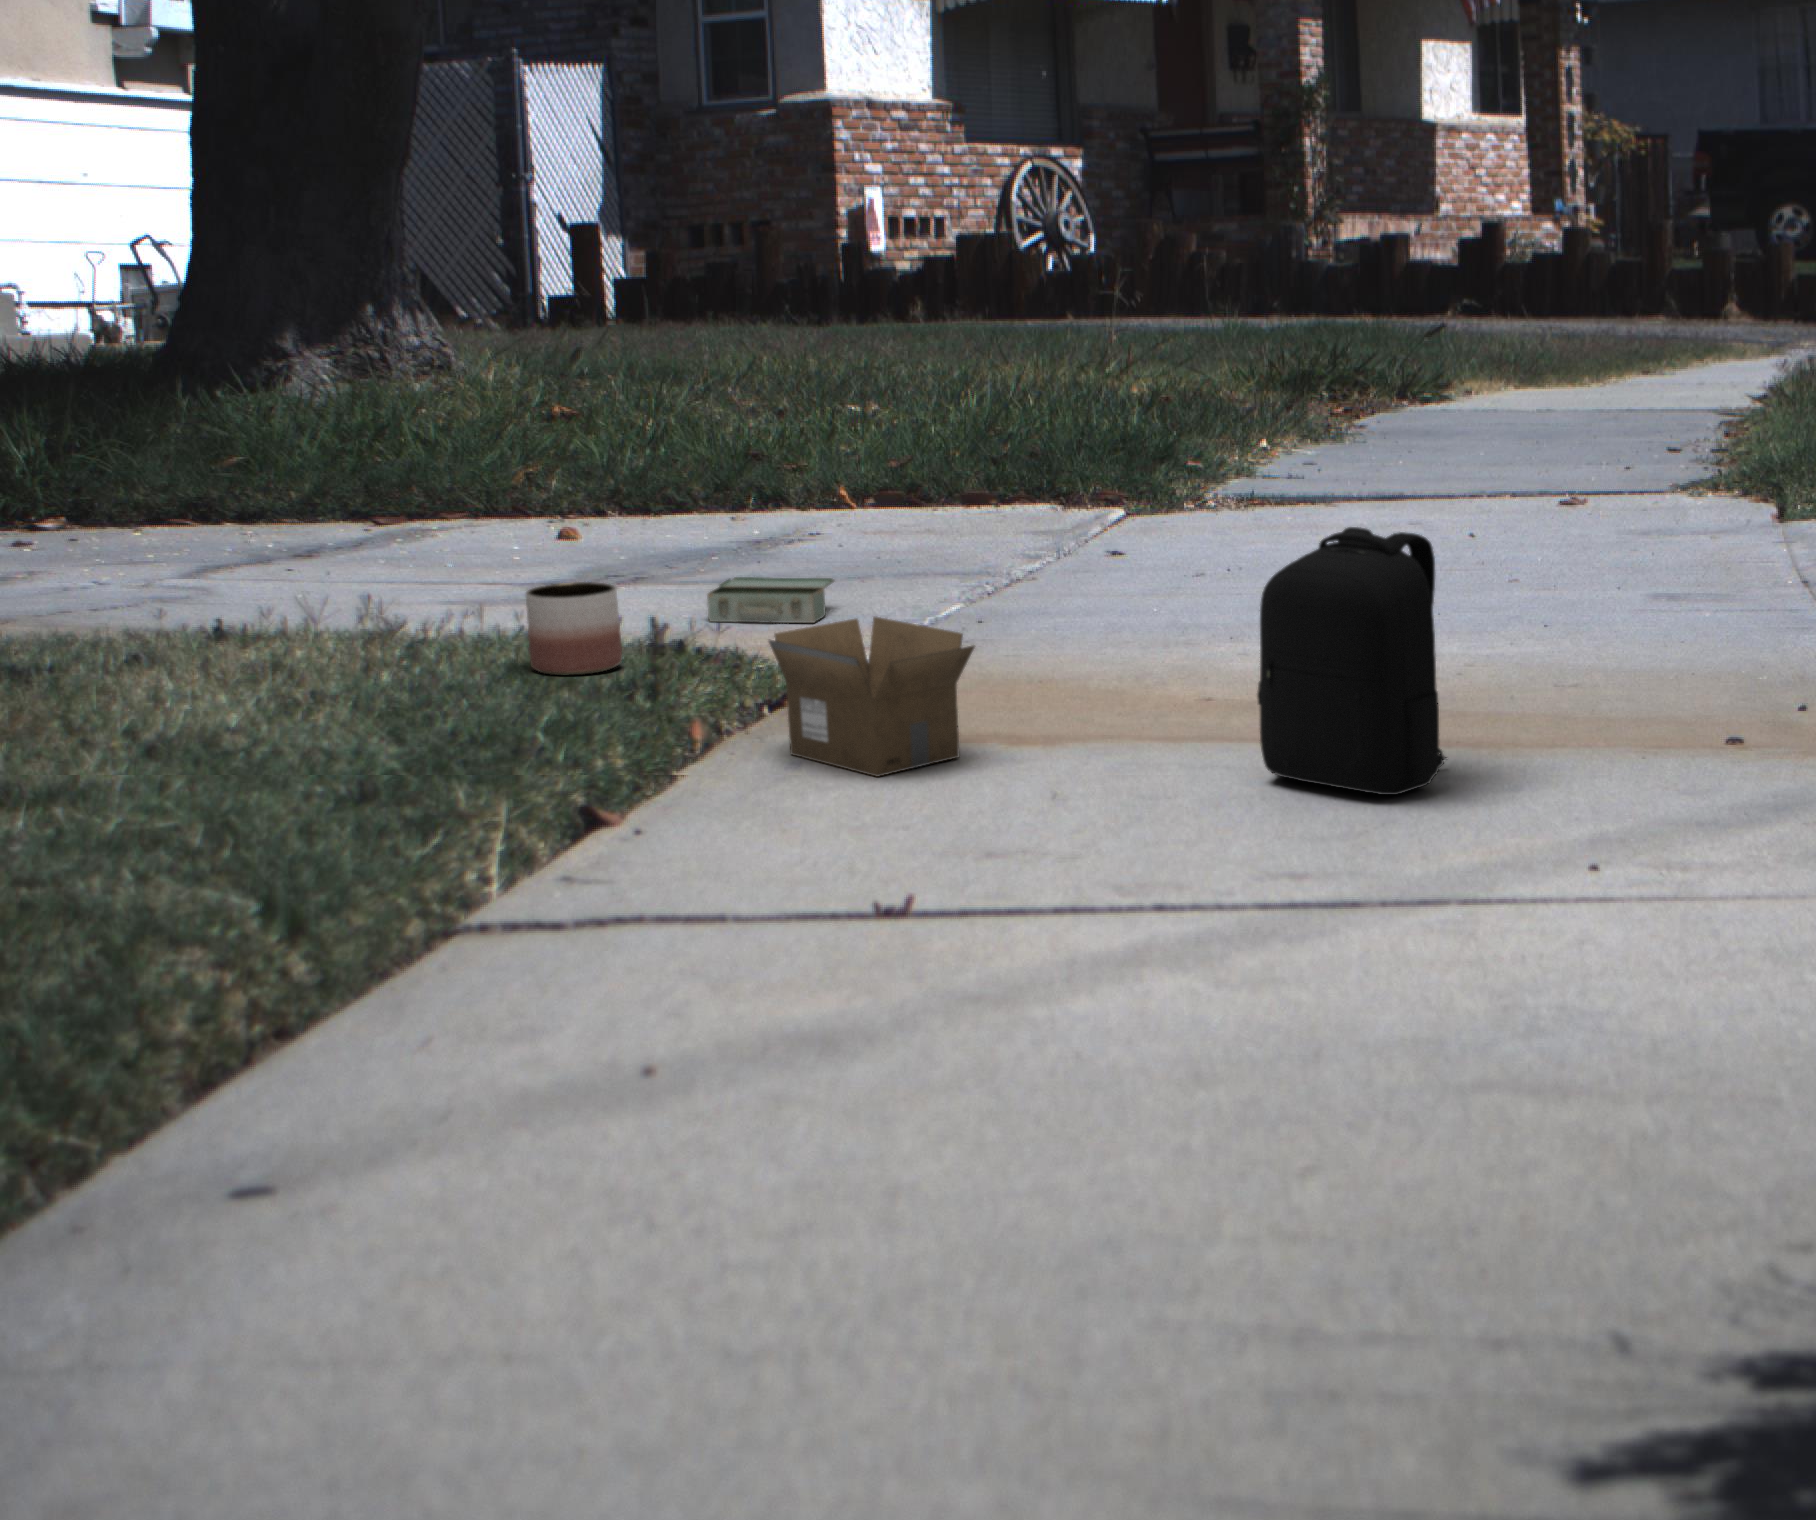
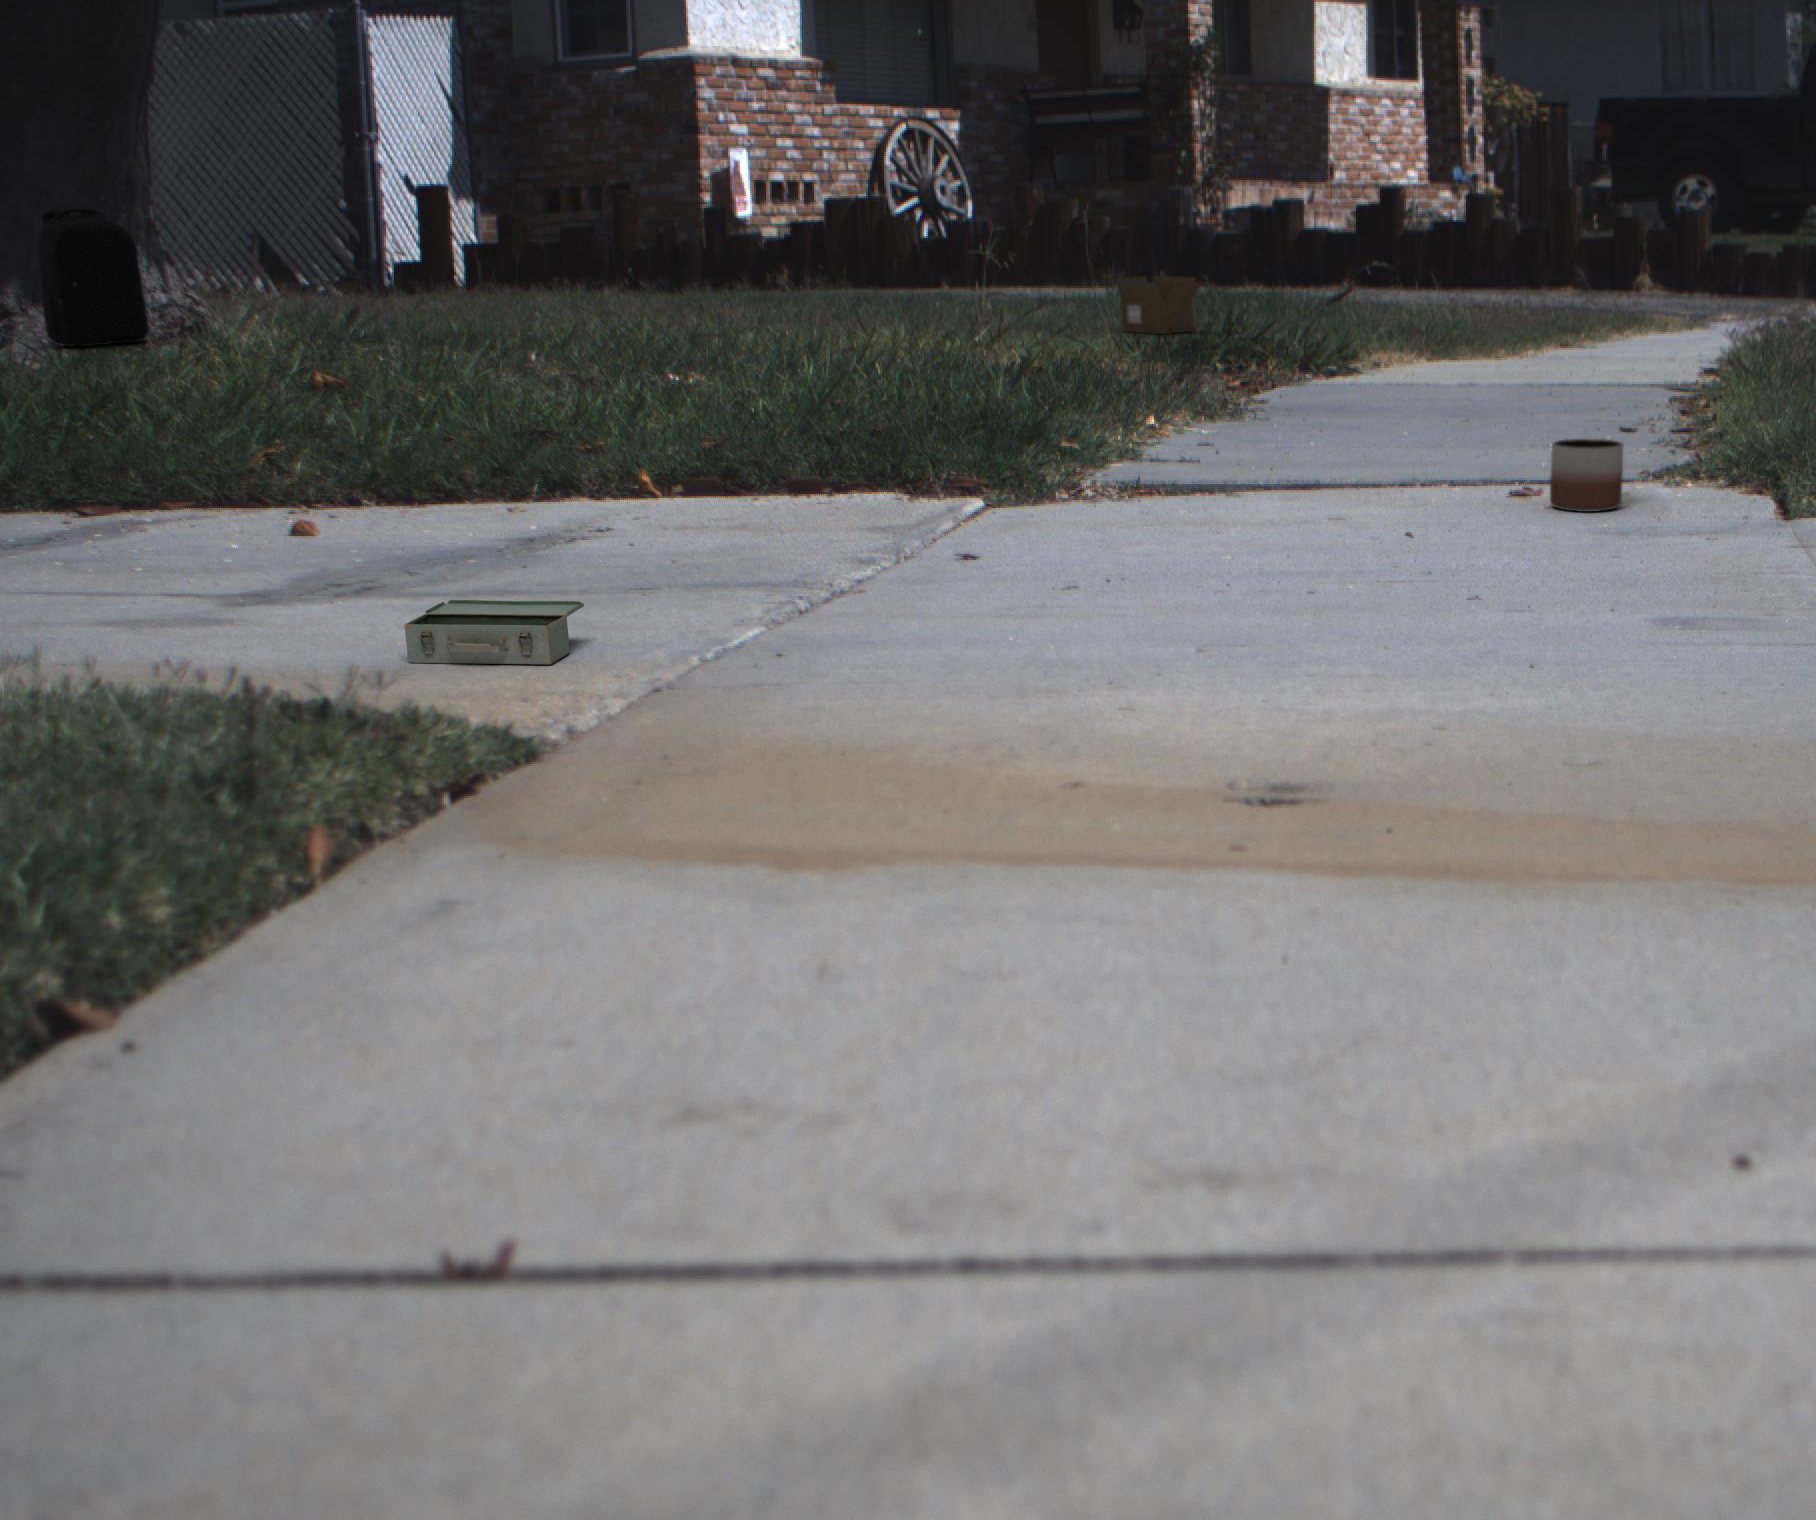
backpack: present [1257,527,1447,795] -> present [38,208,150,346]
planter: present [526,582,622,676] -> present [1550,439,1623,512]
cardboard box: present [769,617,974,777] -> present [1116,275,1202,334]

